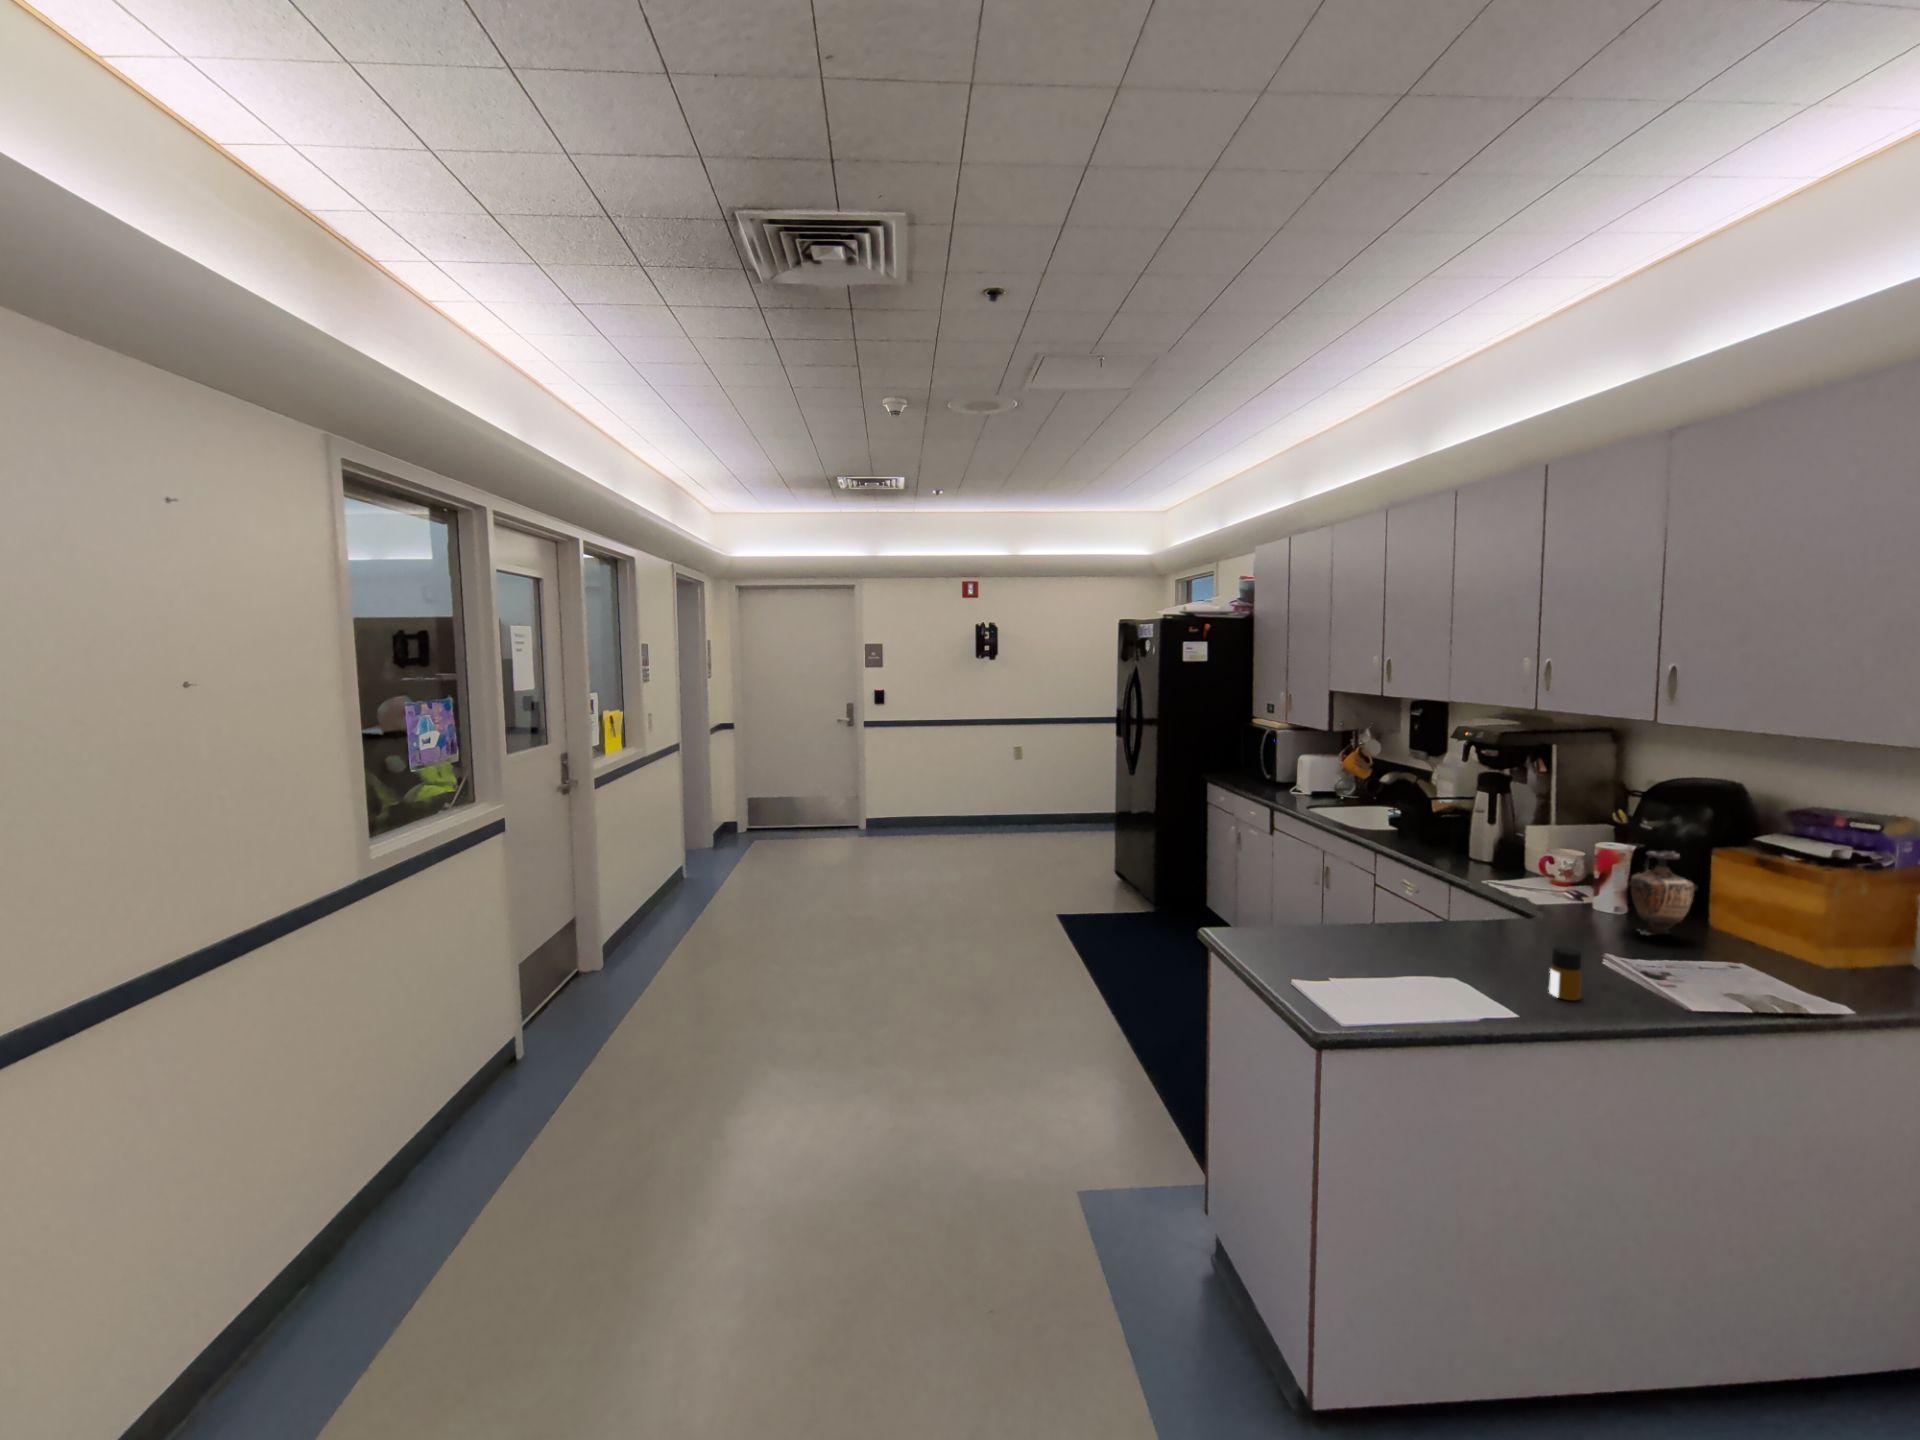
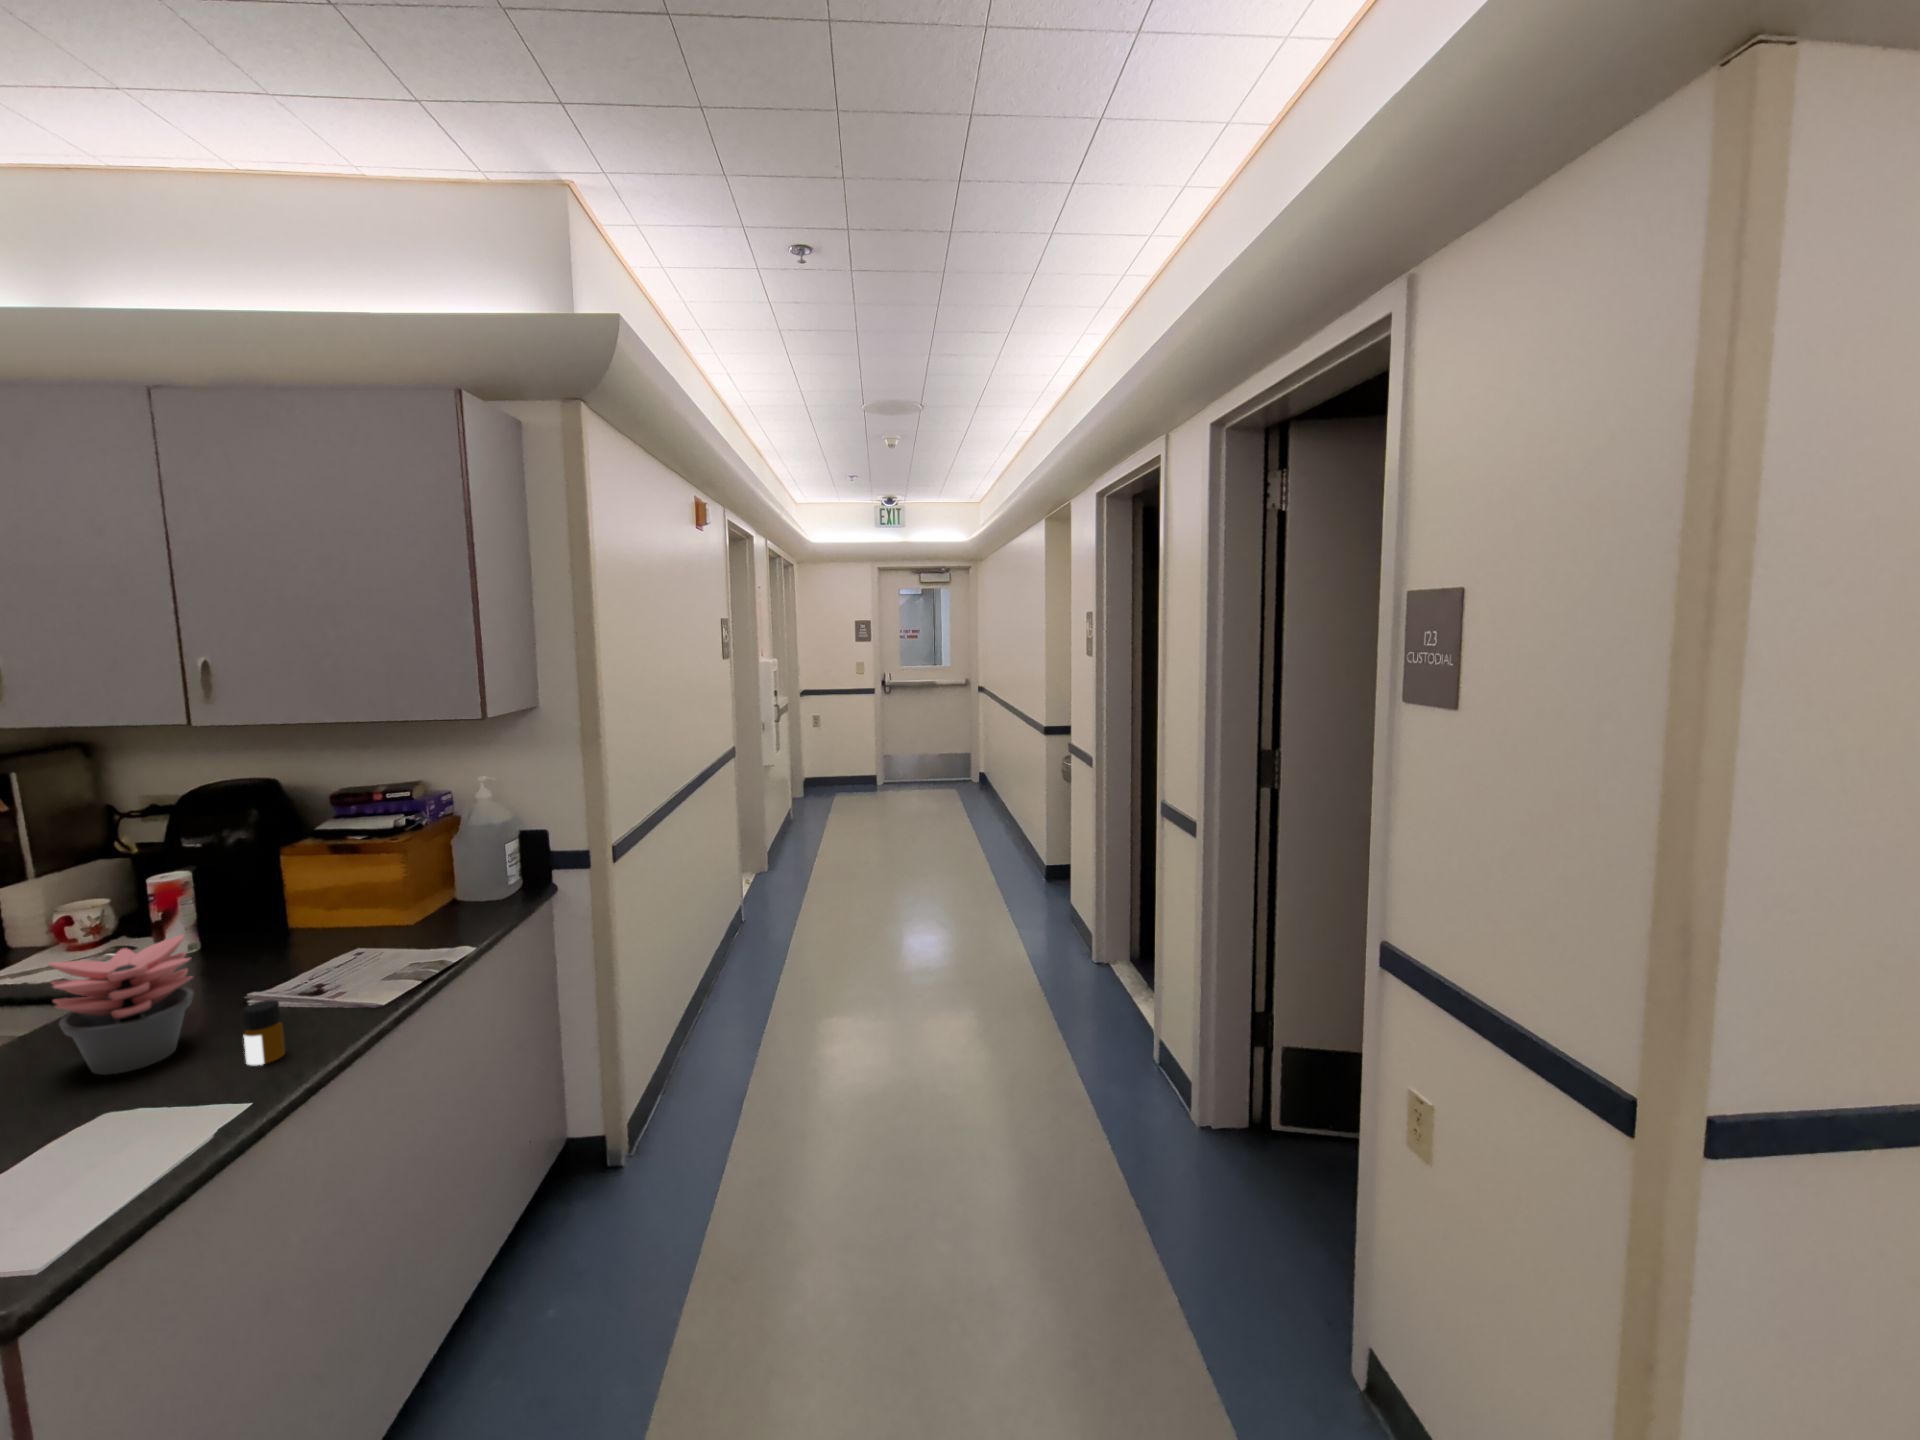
vase: present [1628,851,1697,935] -> none [225,856,294,961]
succulent plant: none [1458,866,1553,963] -> present [49,934,194,1075]

